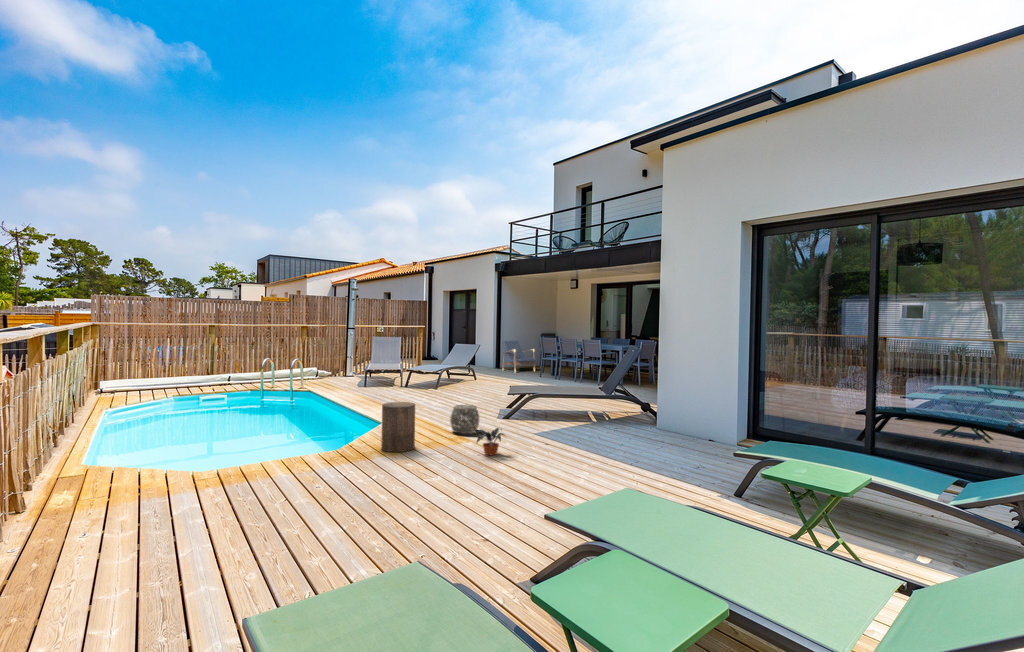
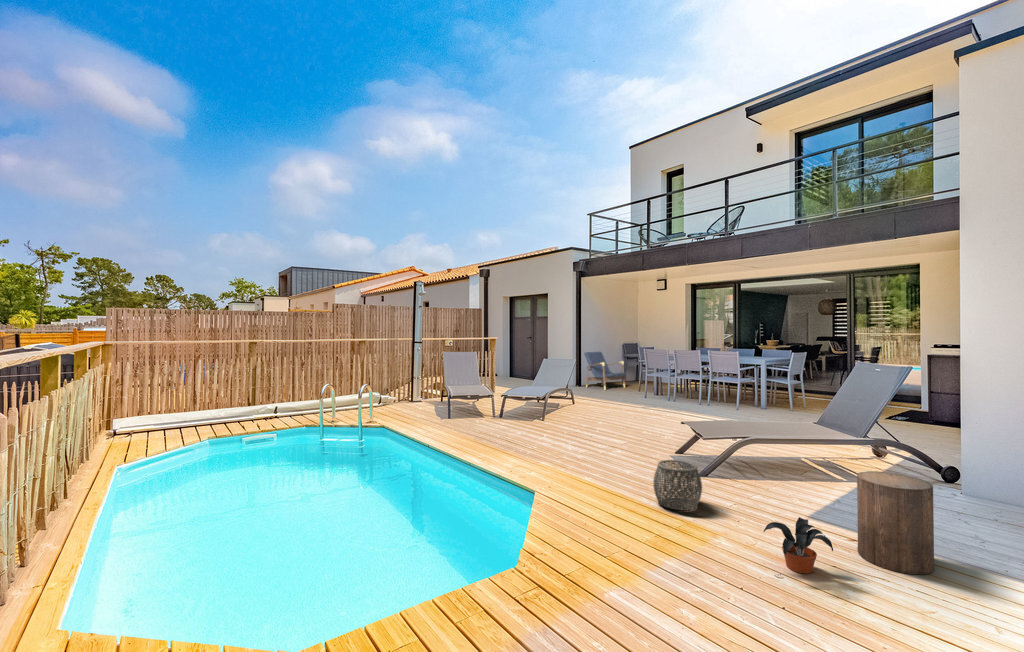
stool: present [381,402,415,452] -> present [857,471,934,574]

